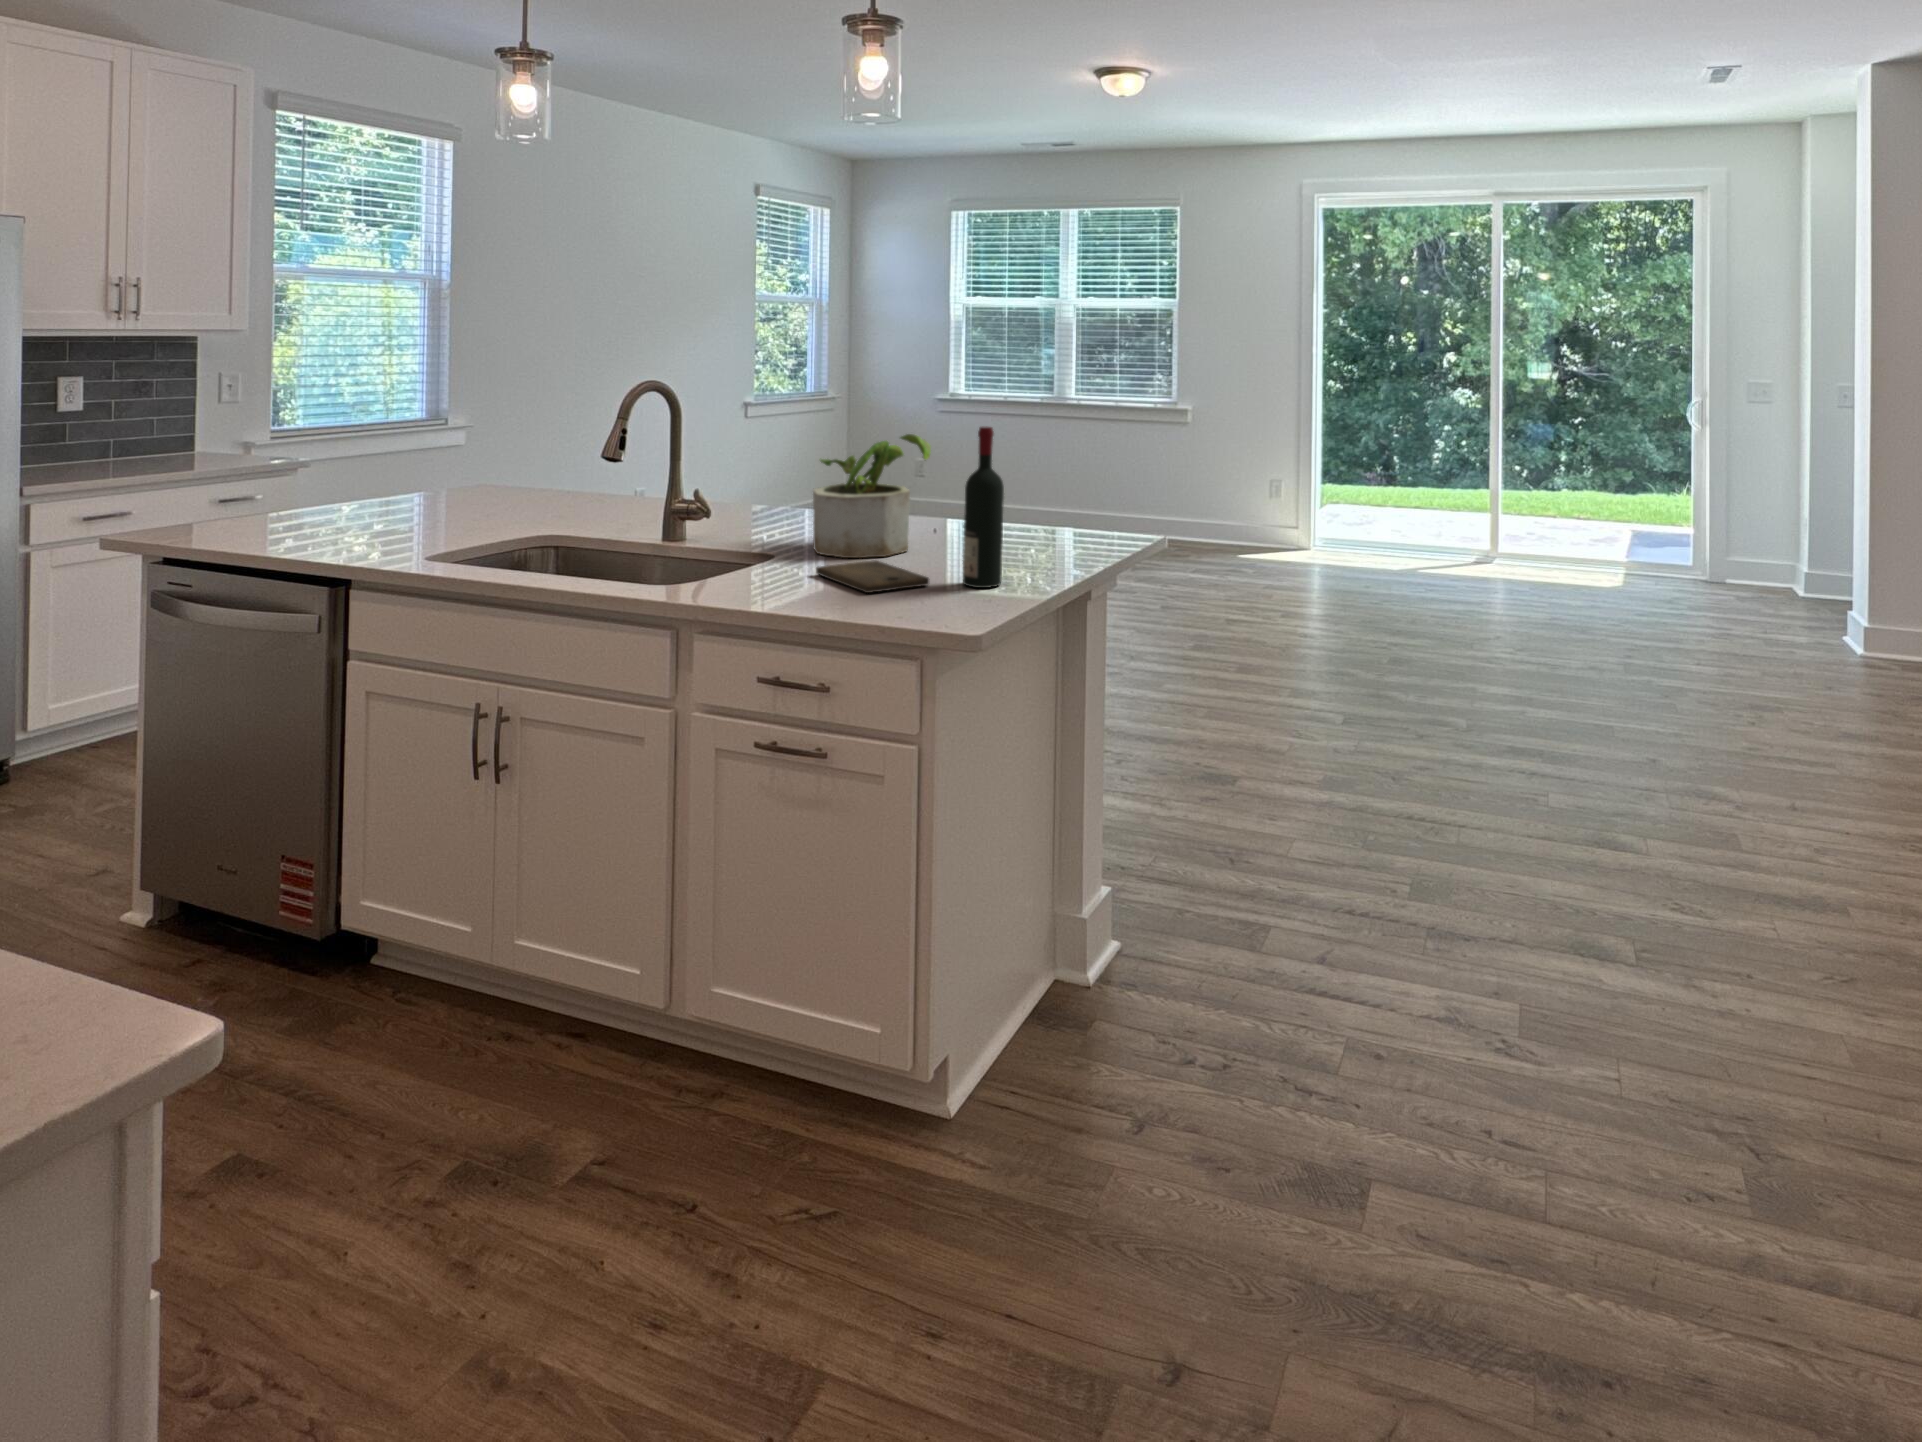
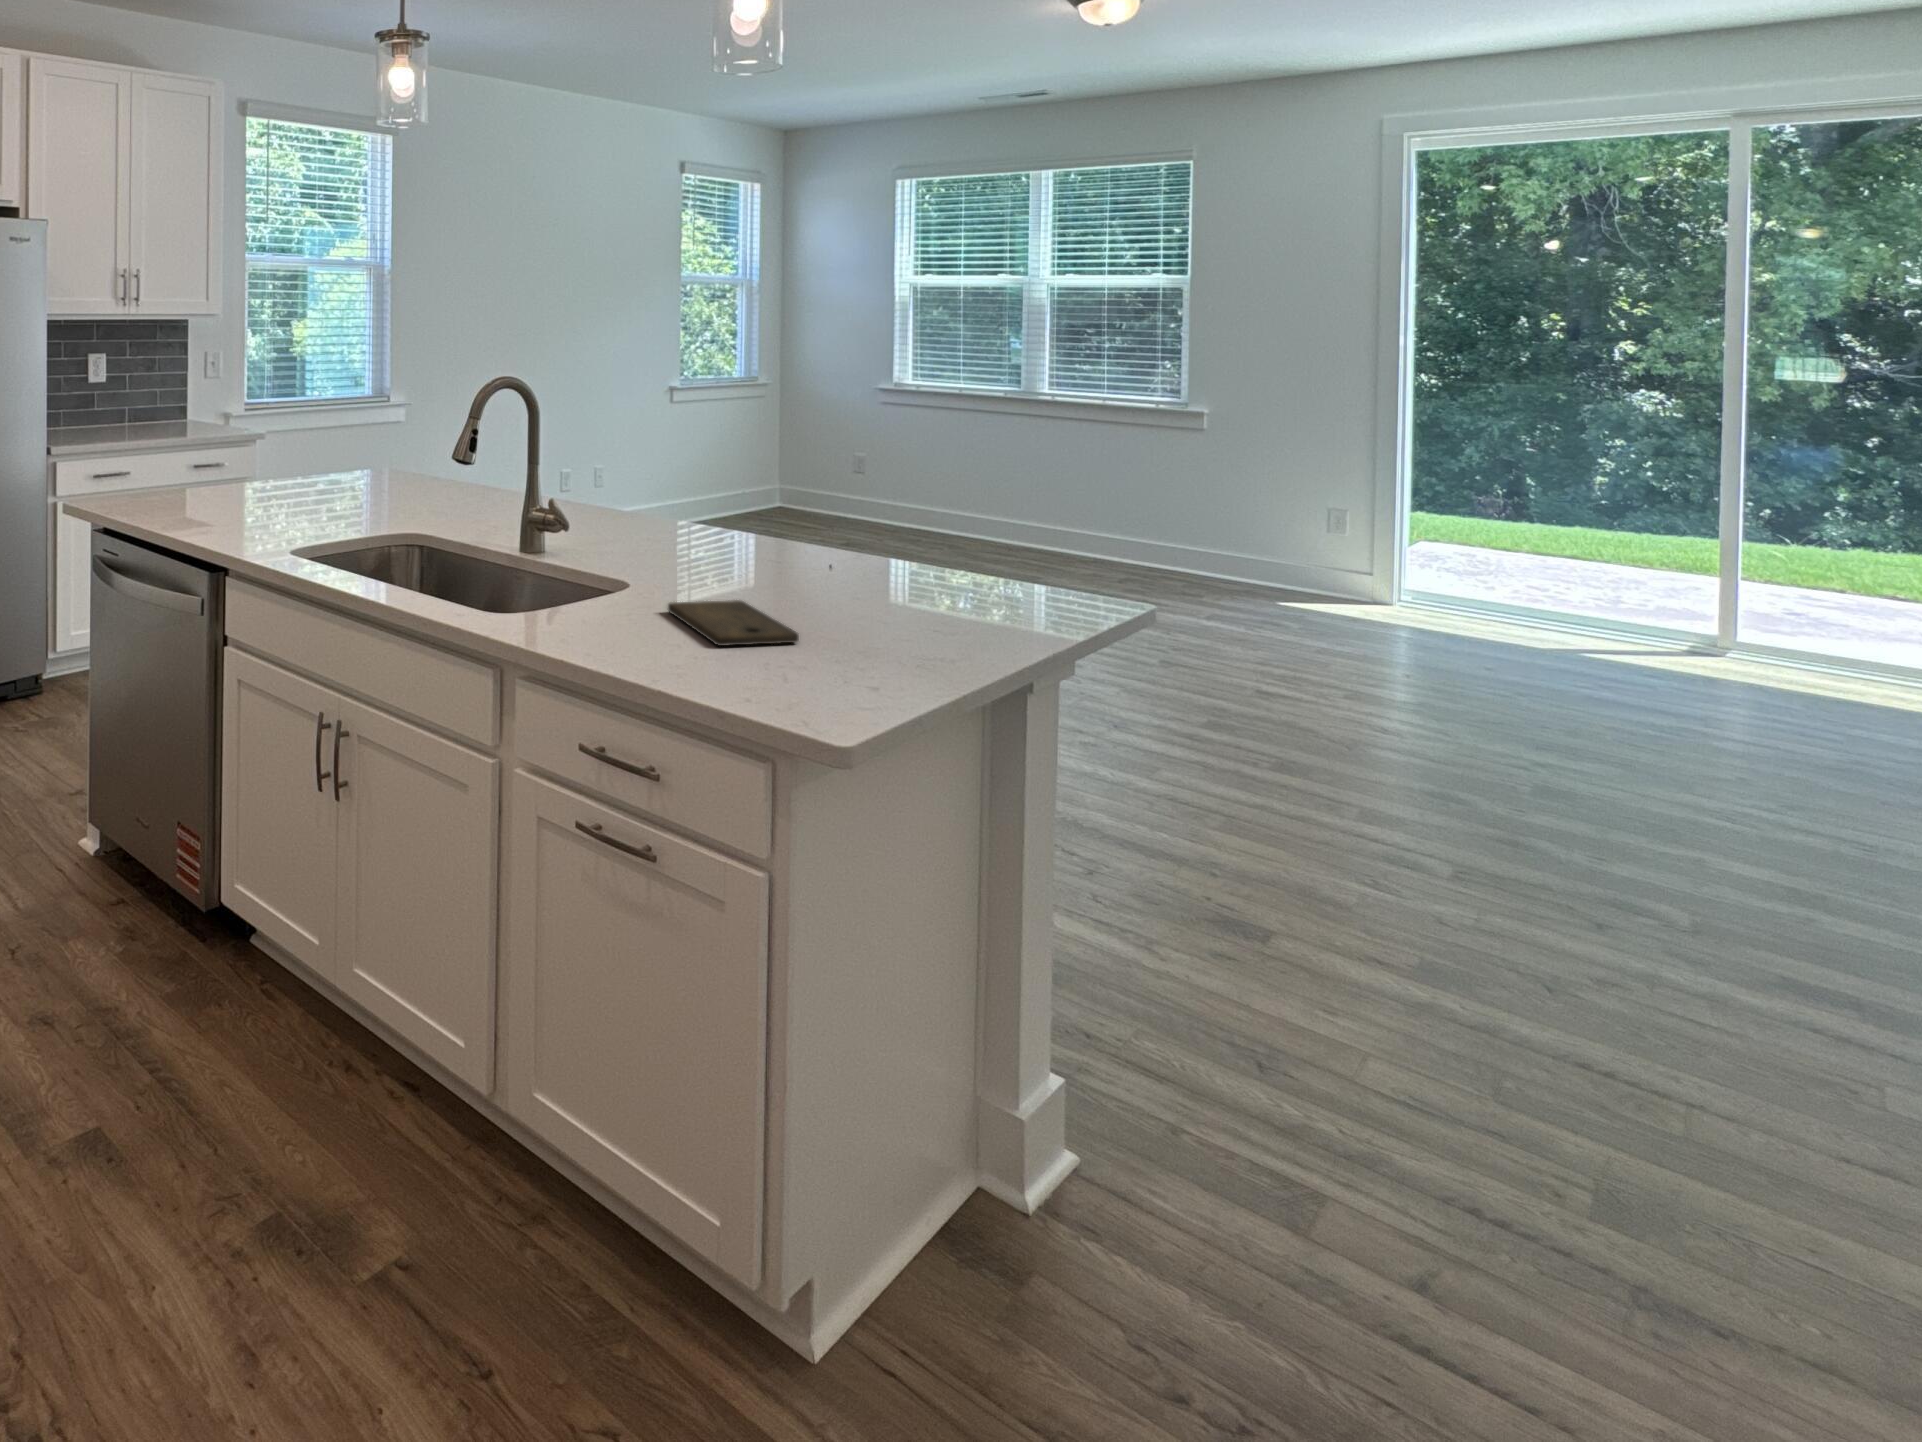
wine bottle: present [963,426,1004,588] -> none [842,449,897,655]
potted plant: present [813,434,931,558] -> none [677,447,818,594]

